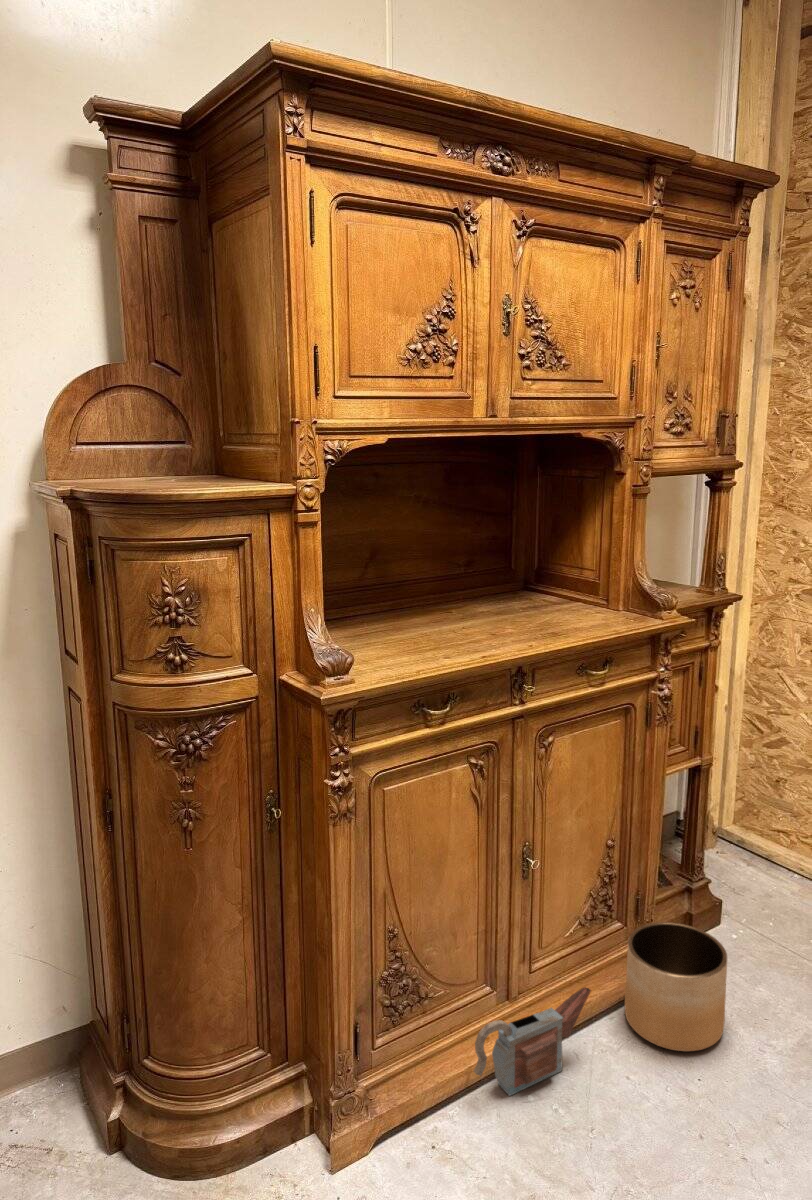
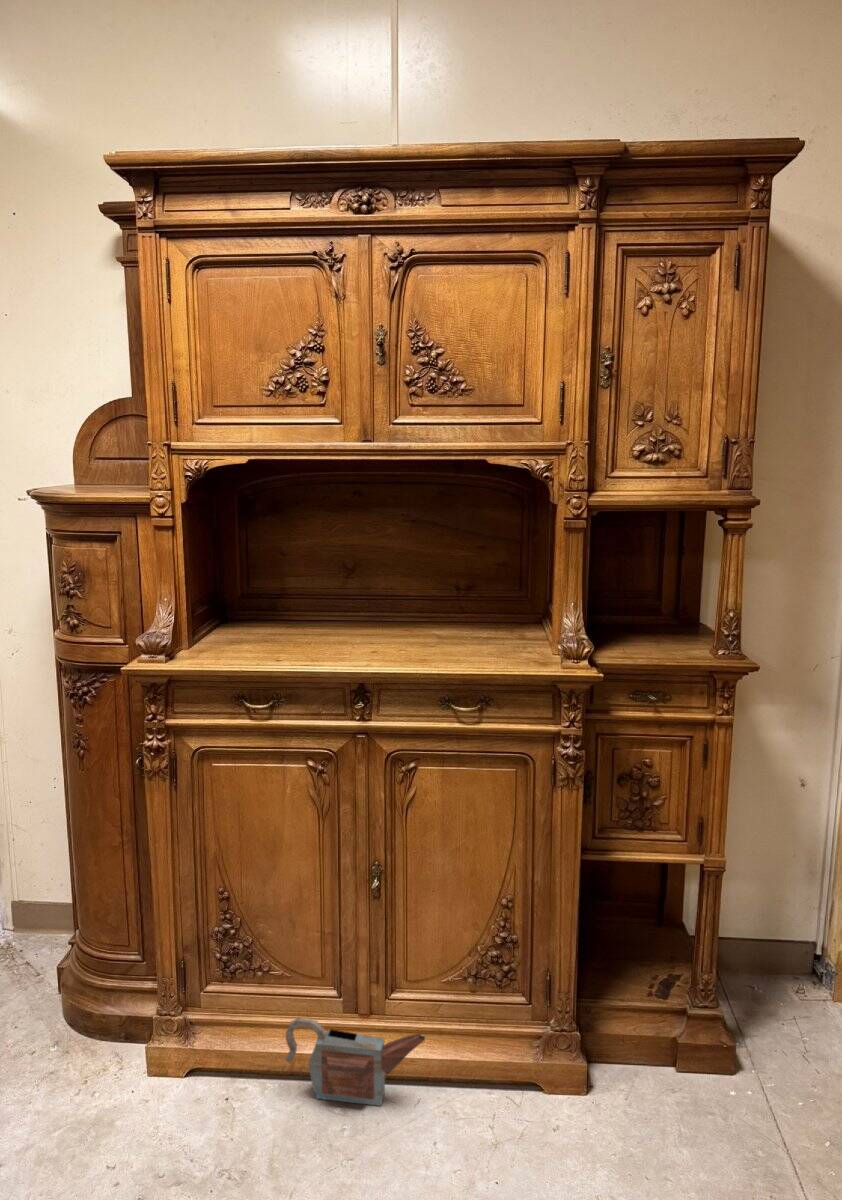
planter: present [625,922,727,1051] -> none [480,1009,591,1167]

